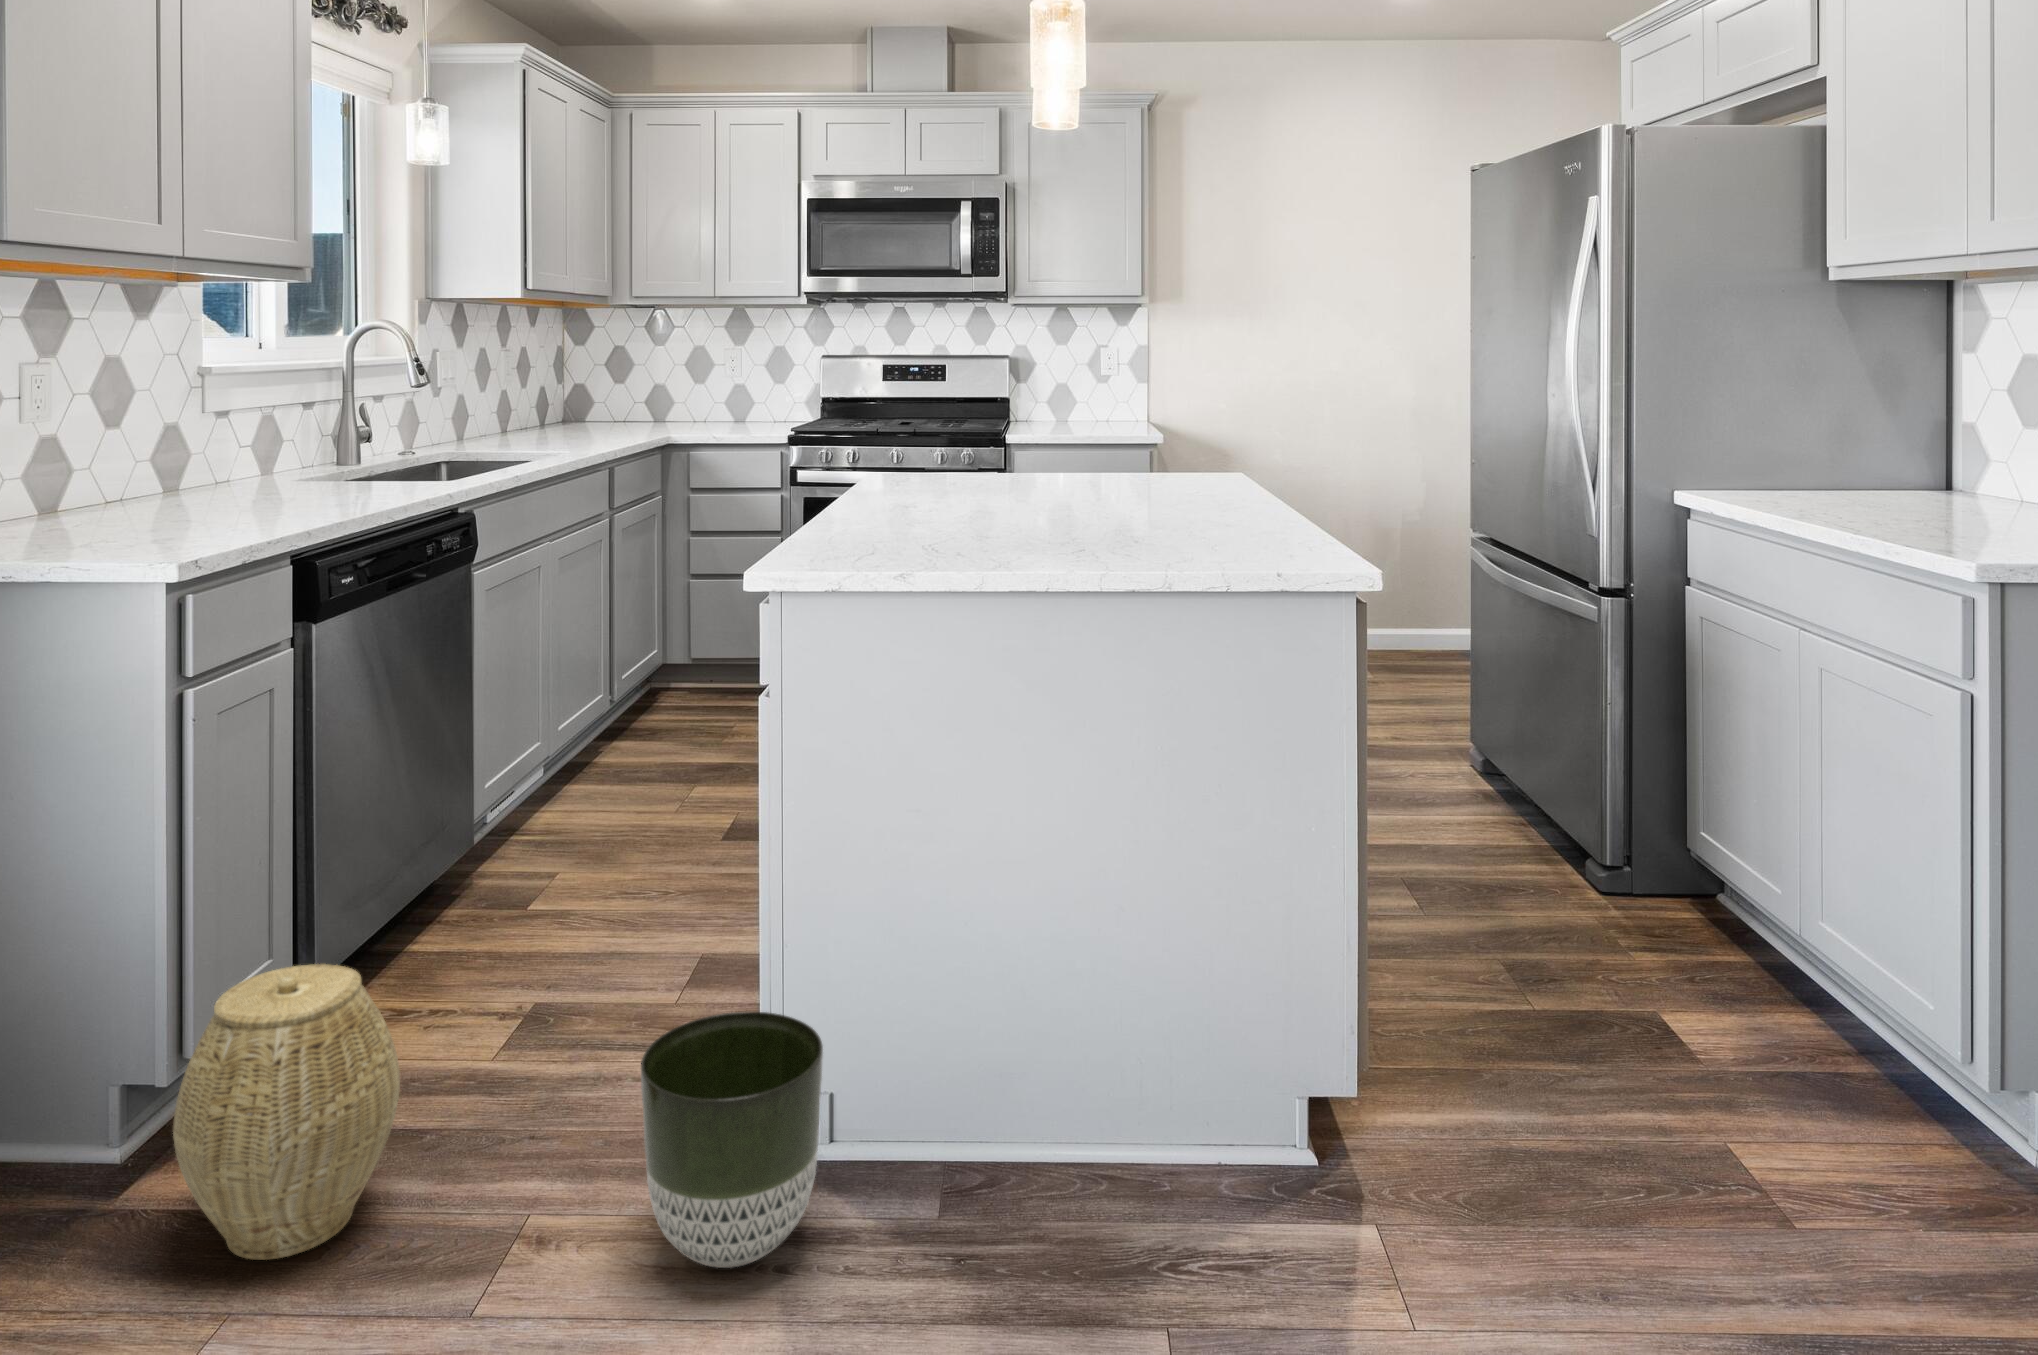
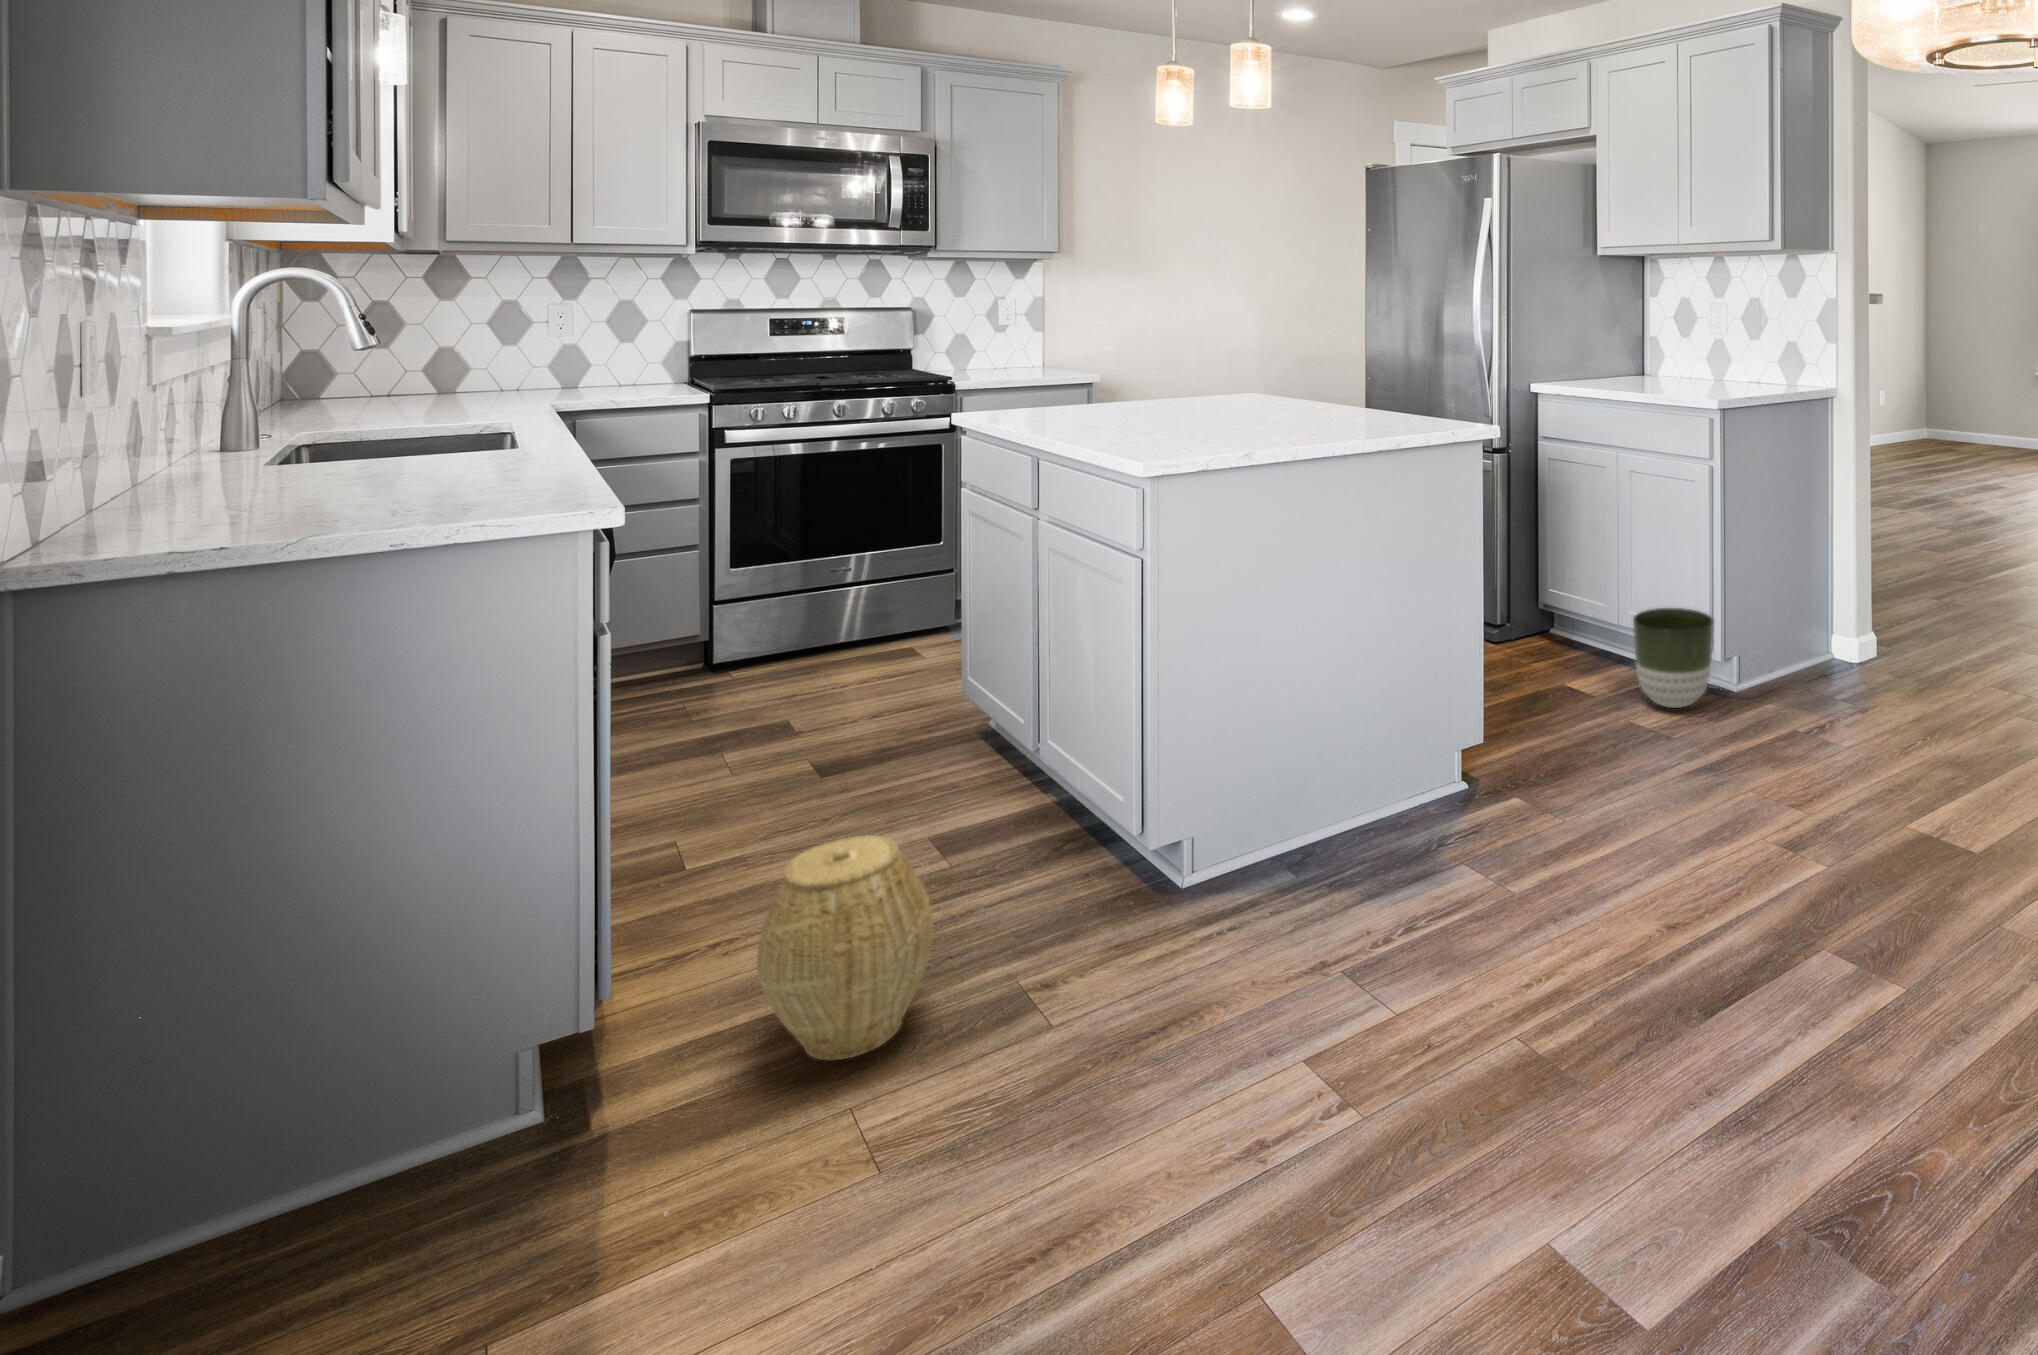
planter: present [641,1011,823,1268] -> present [1633,608,1714,708]

